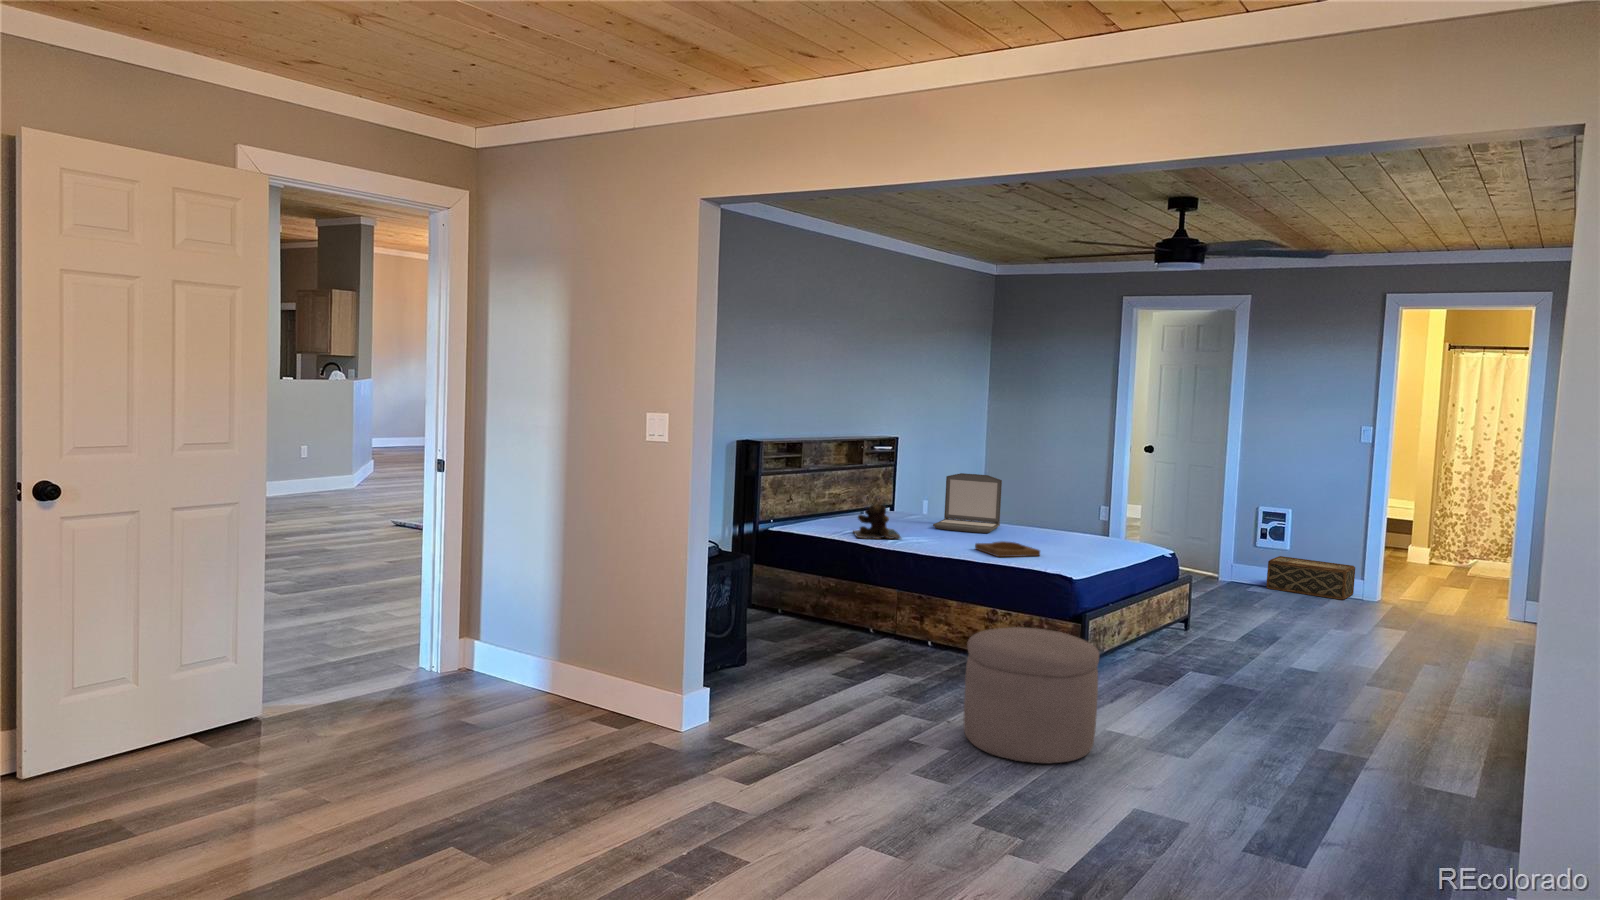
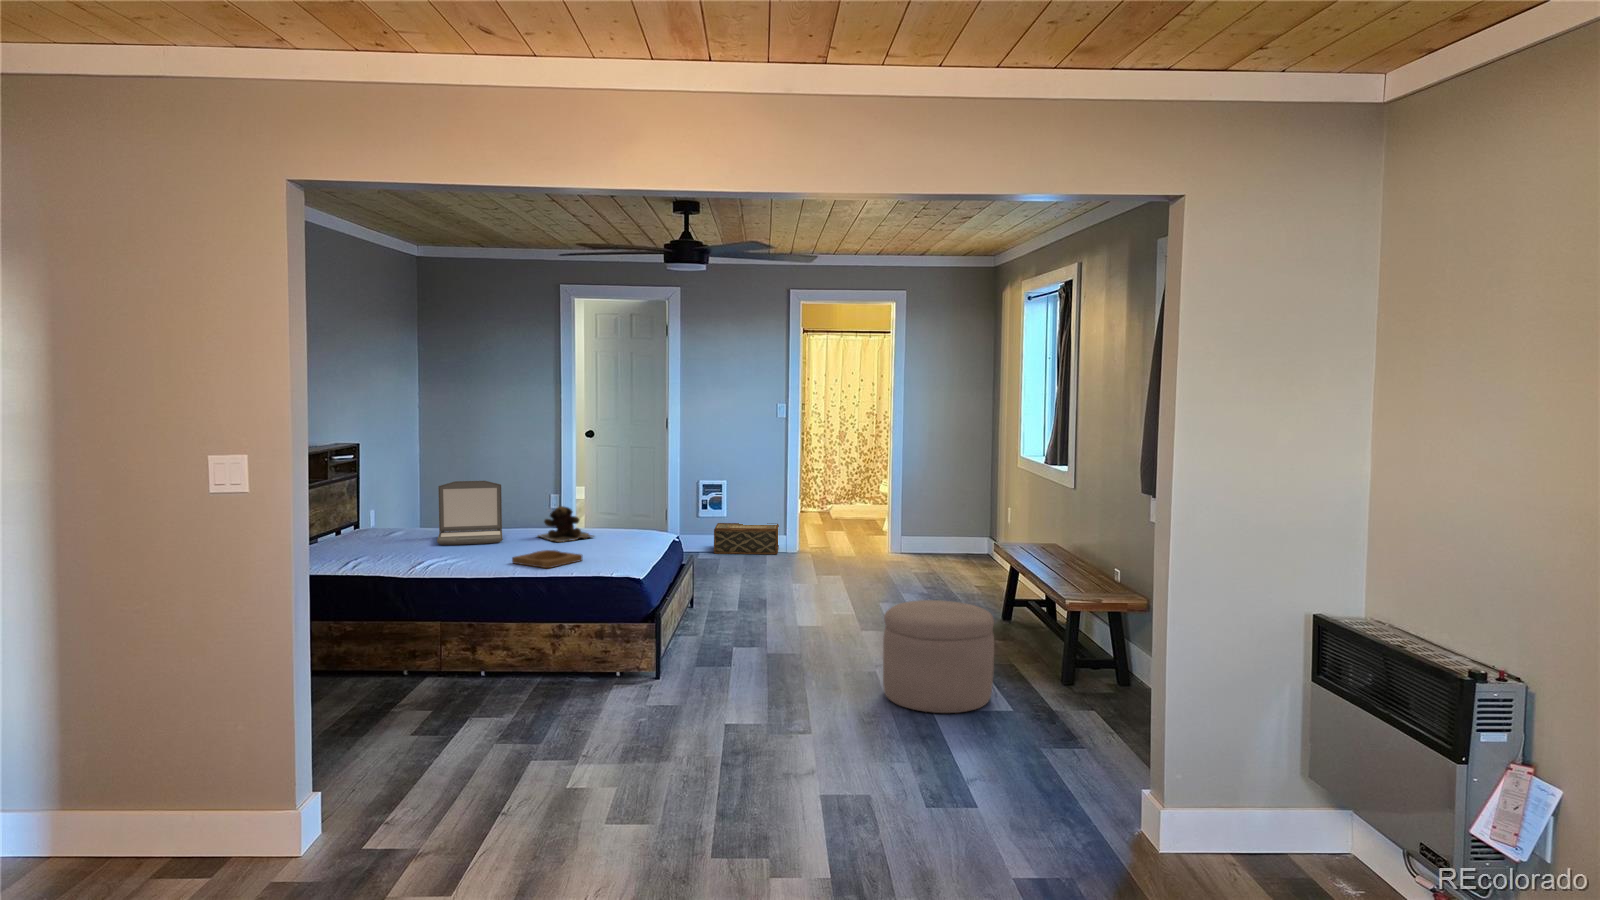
teddy bear: present [854,504,901,539] -> present [538,506,593,542]
ottoman: present [964,627,1099,763] -> present [883,600,994,713]

